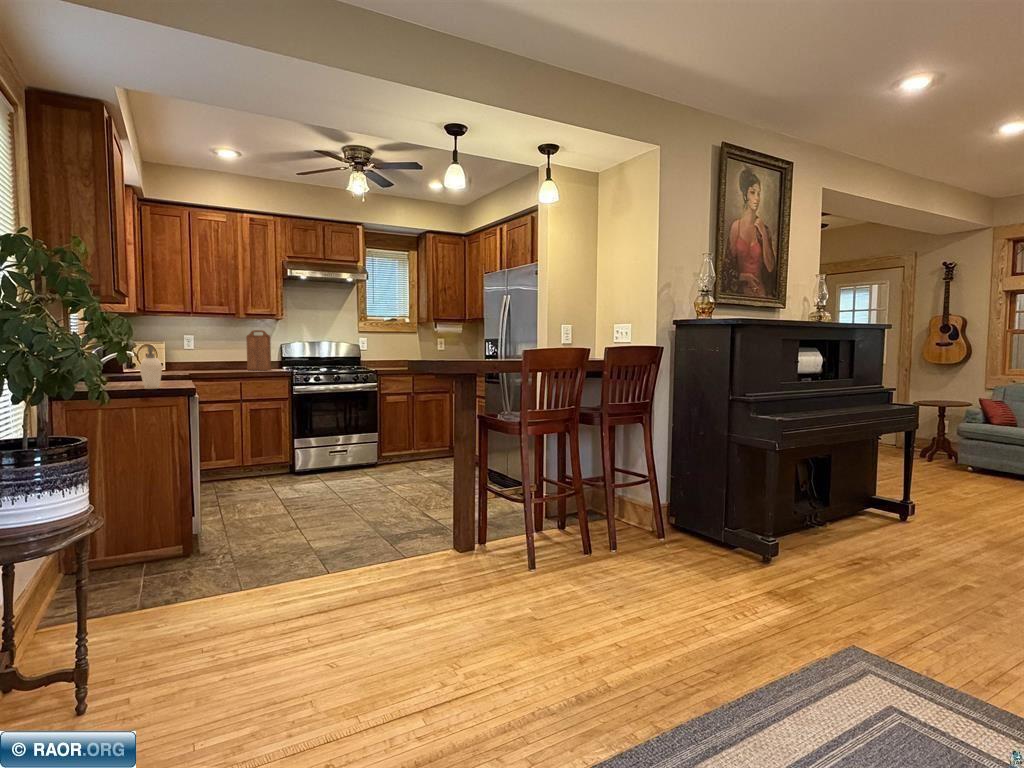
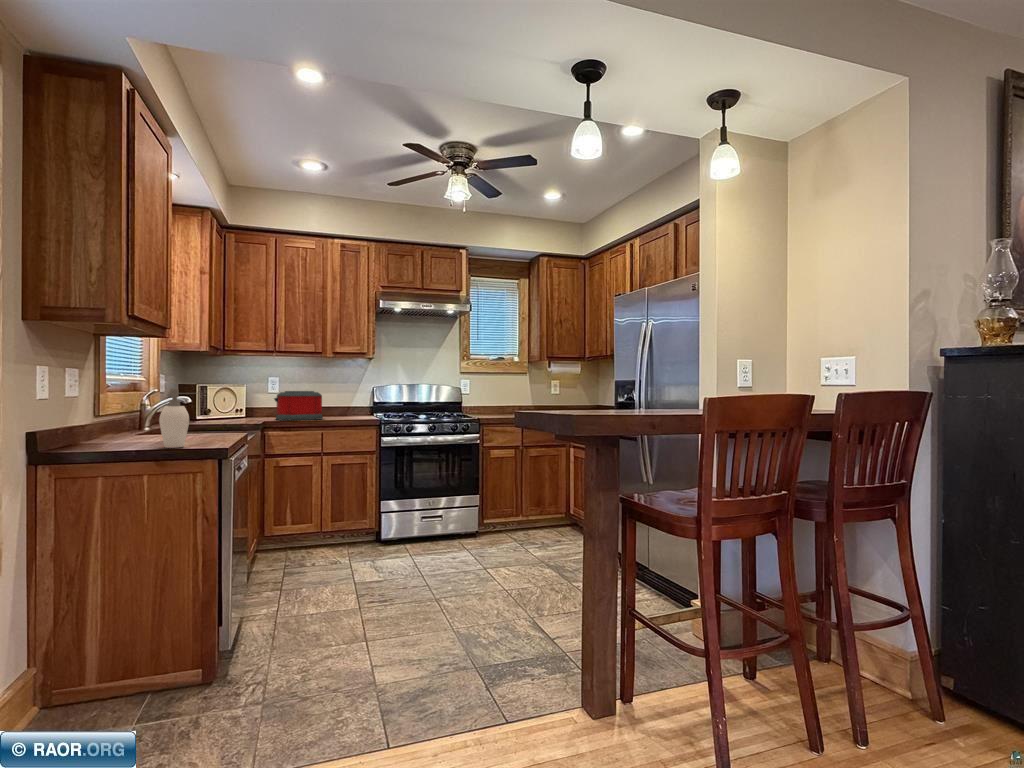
cutting board: present [246,330,271,370] -> none [334,371,360,417]
toaster: none [195,348,240,373] -> present [274,391,323,421]

